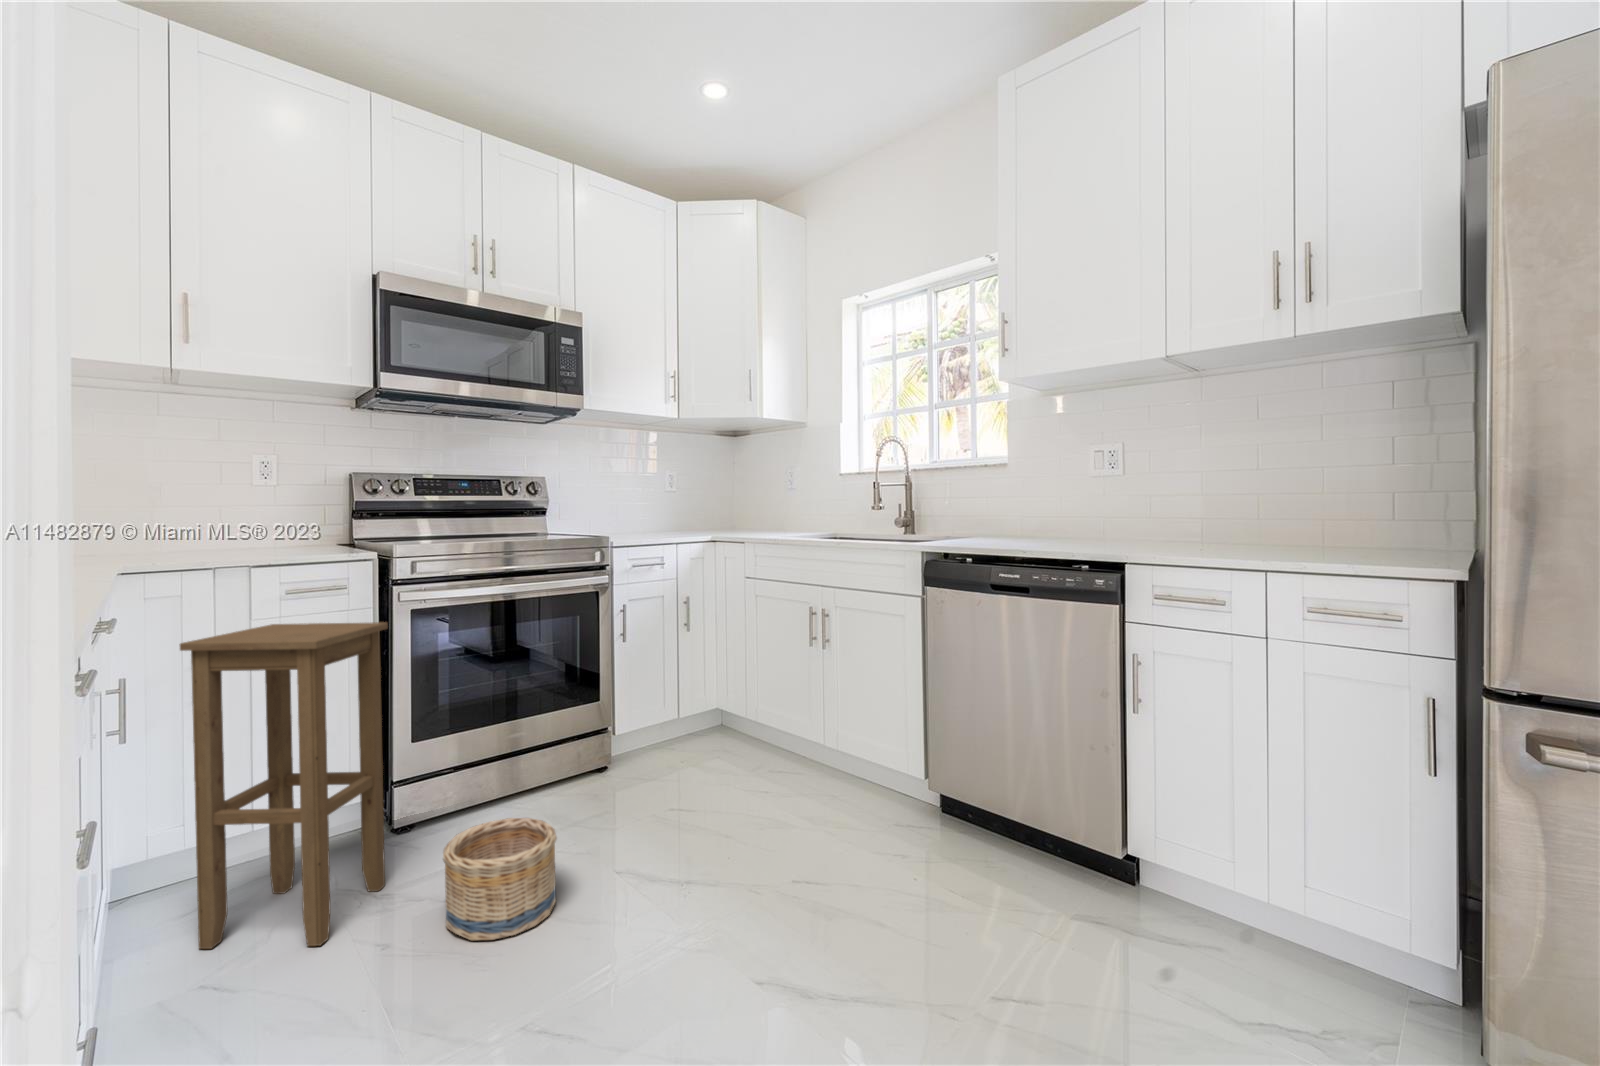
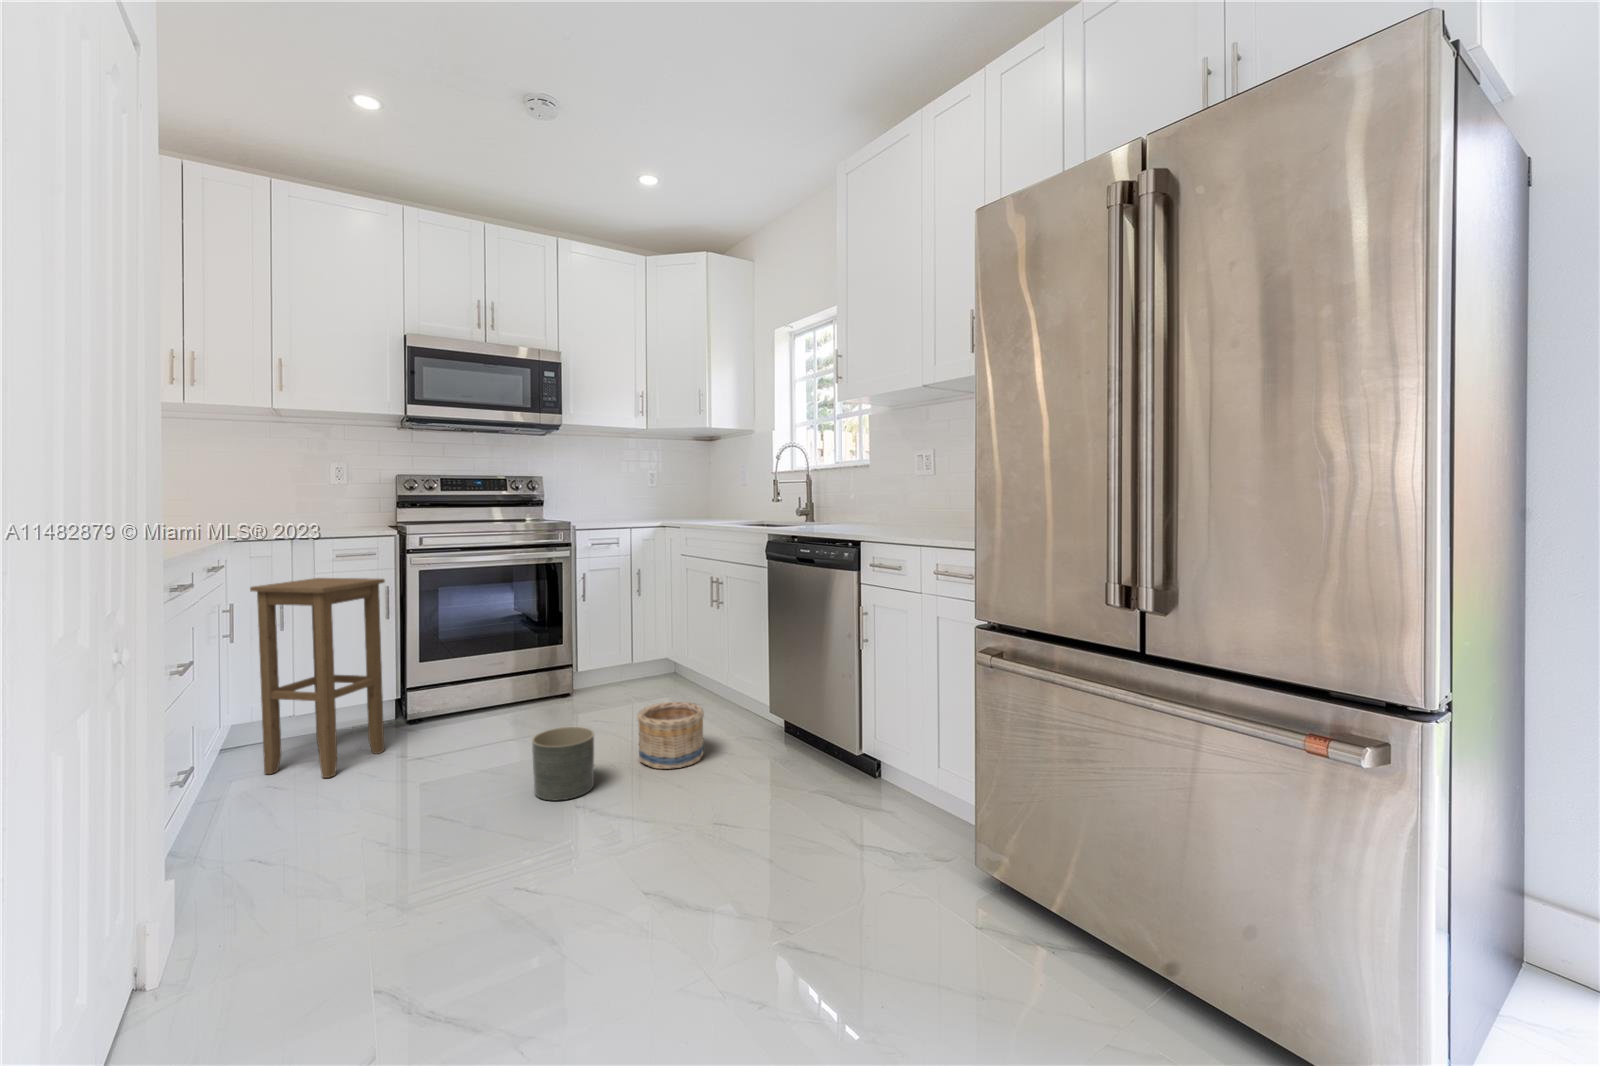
basket: present [443,818,557,940] -> present [637,702,704,769]
planter: none [670,830,757,951] -> present [532,727,594,800]

